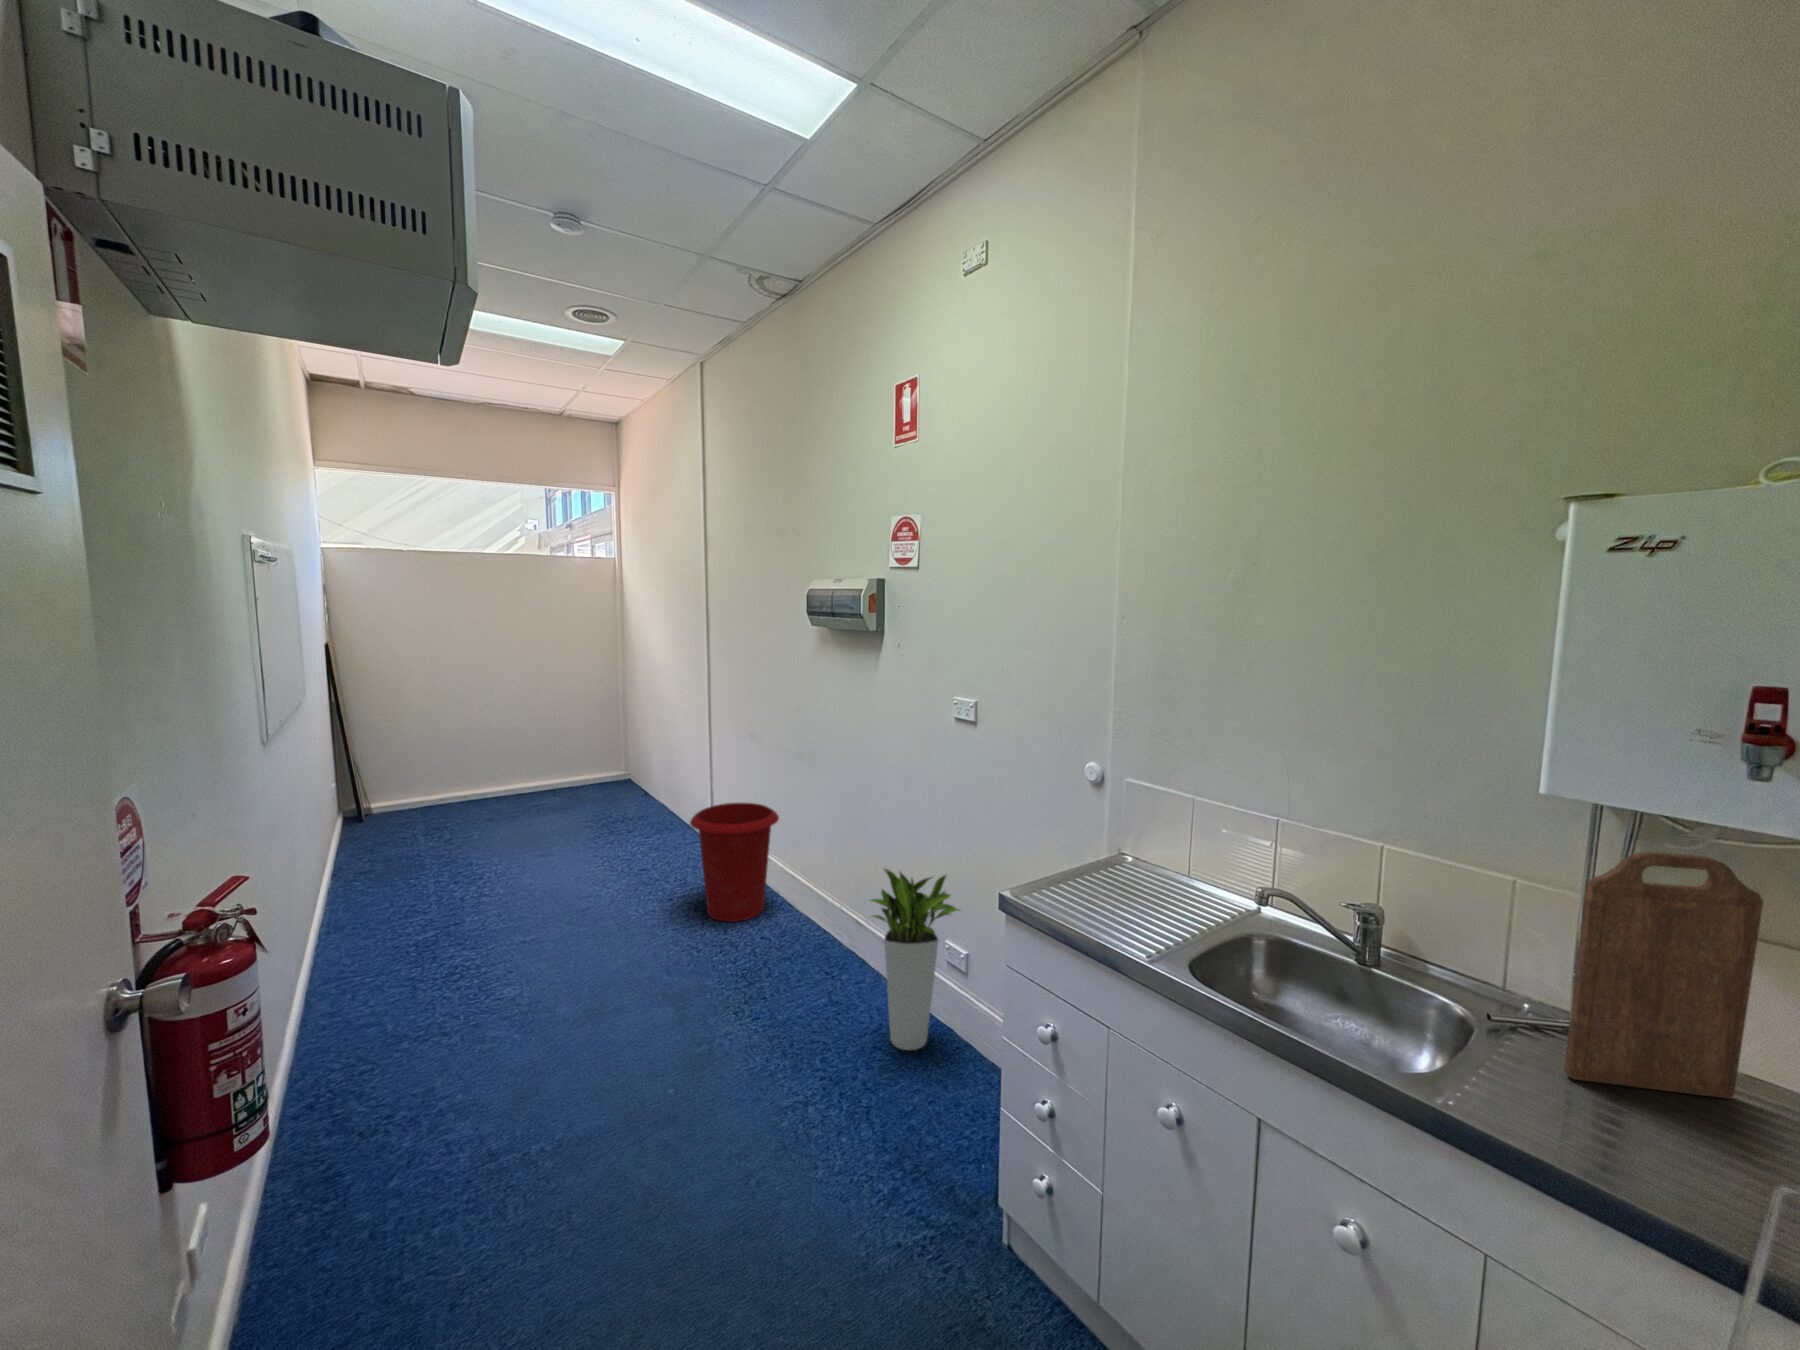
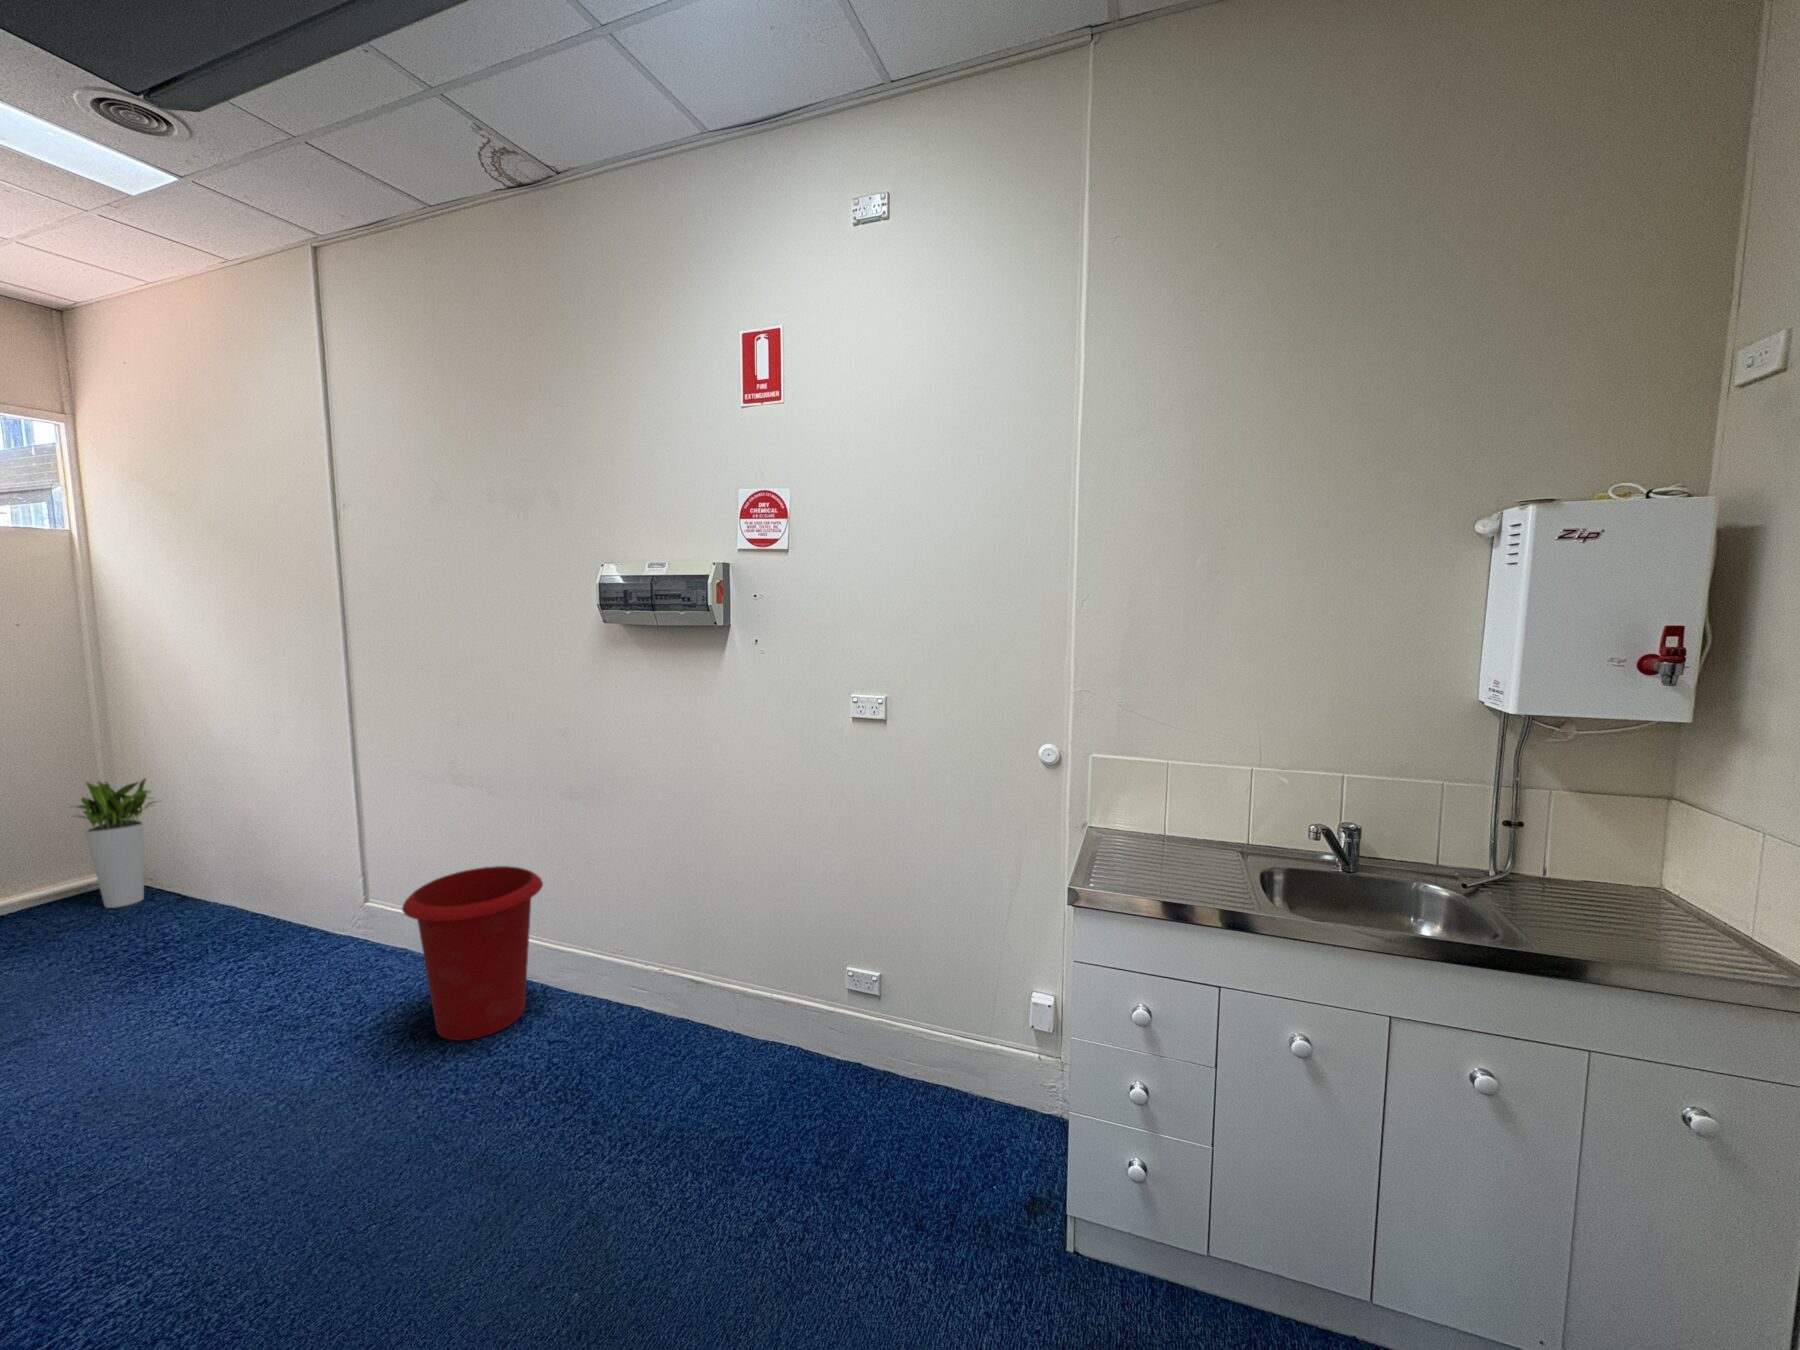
cutting board: present [1564,852,1763,1099] -> none [1550,744,1622,914]
planter: present [871,868,959,1050] -> present [72,779,155,908]

